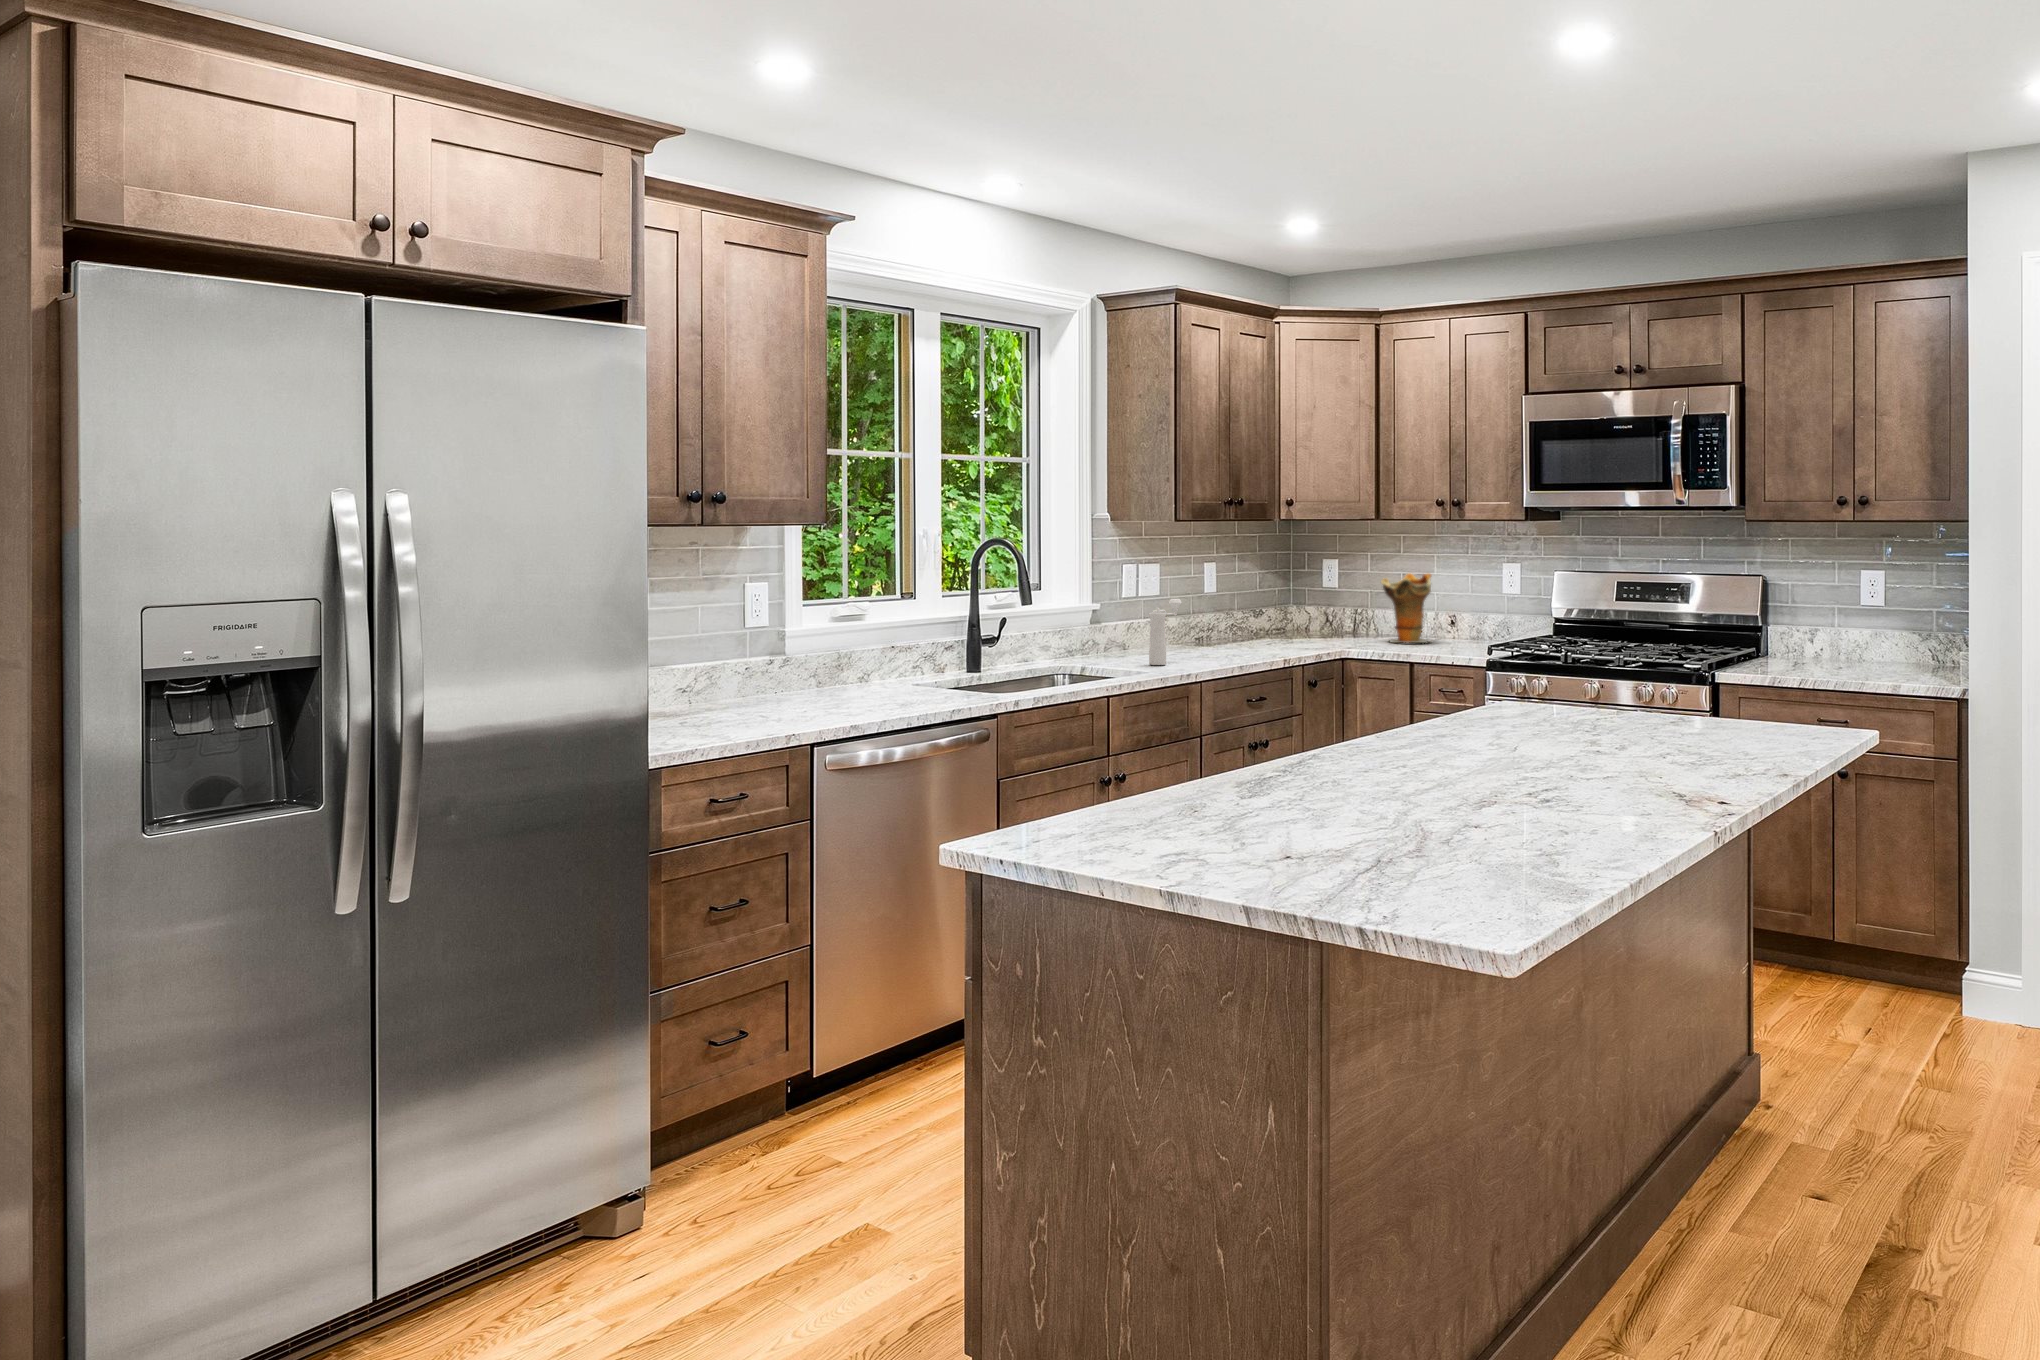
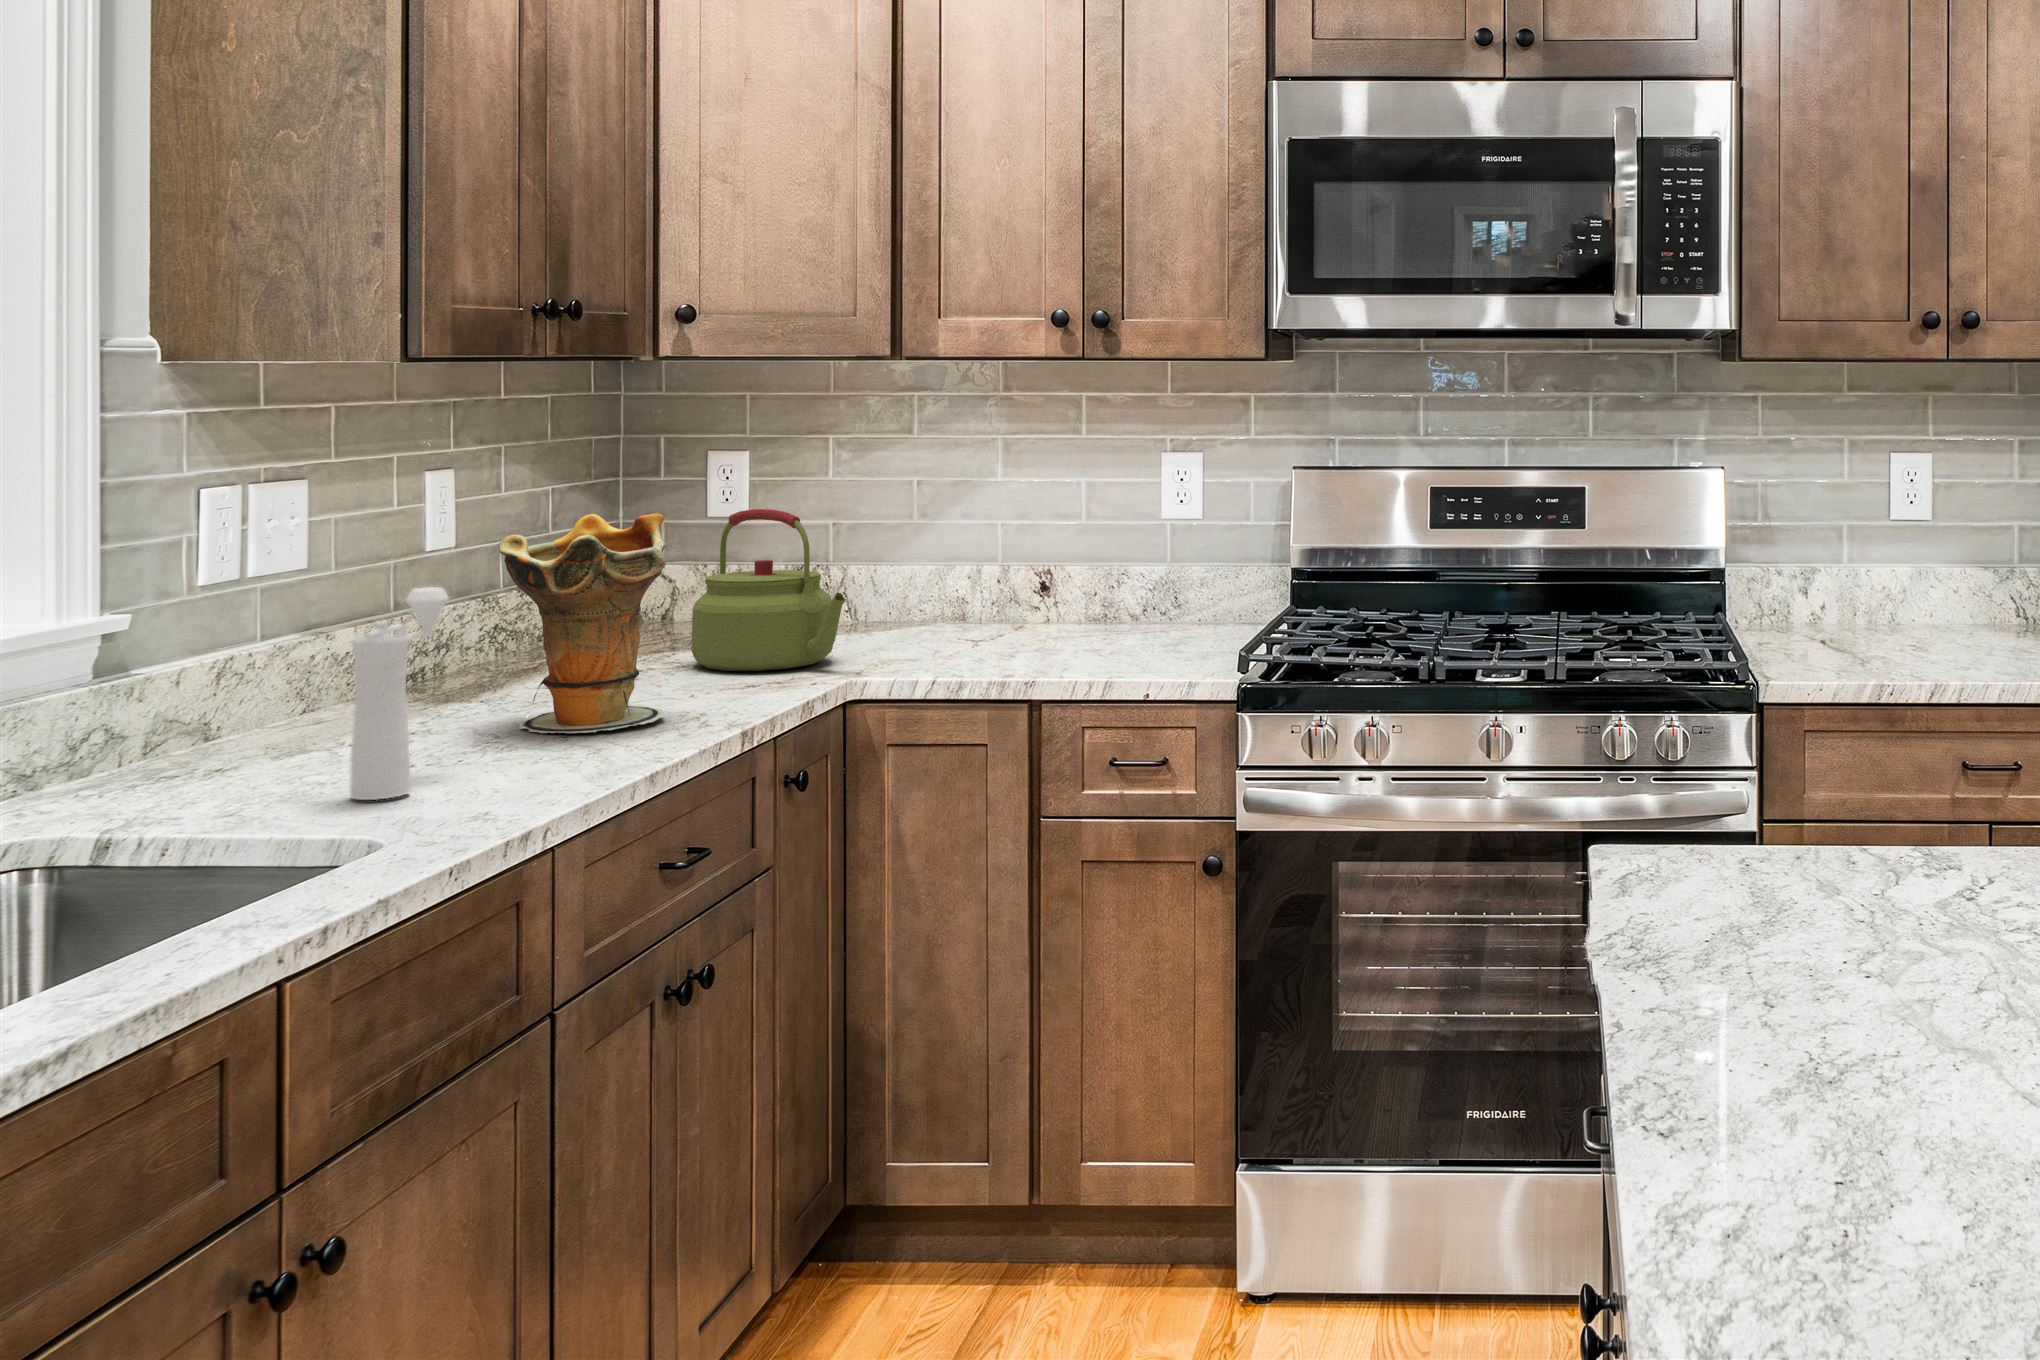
decorative vase: present [1381,574,1431,643] -> present [499,514,666,733]
kettle: none [1293,582,1347,646] -> present [691,509,846,671]

